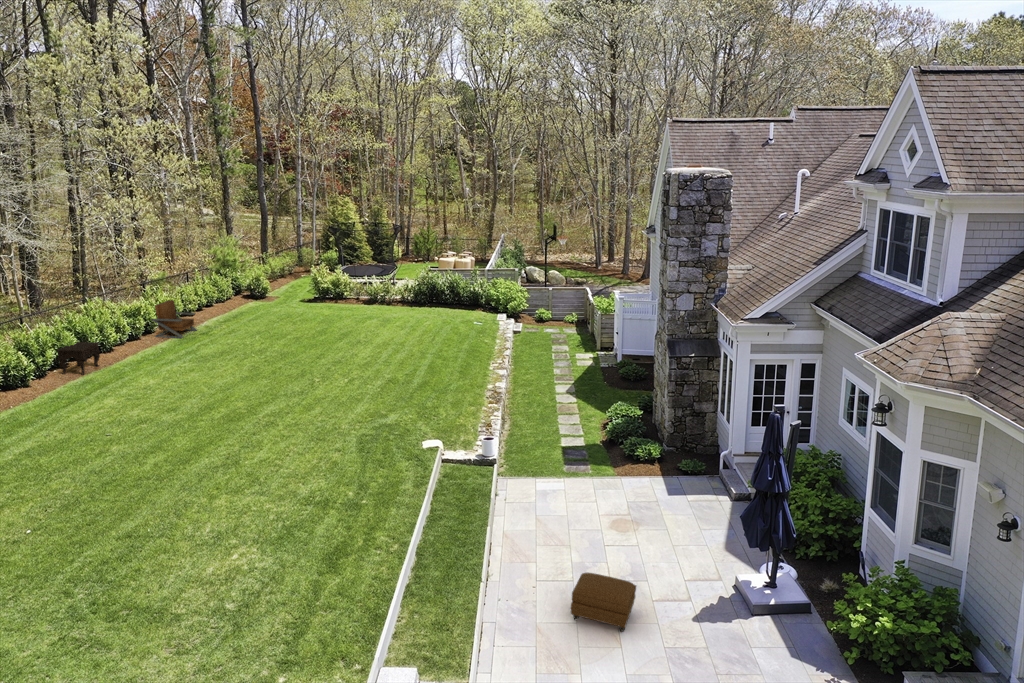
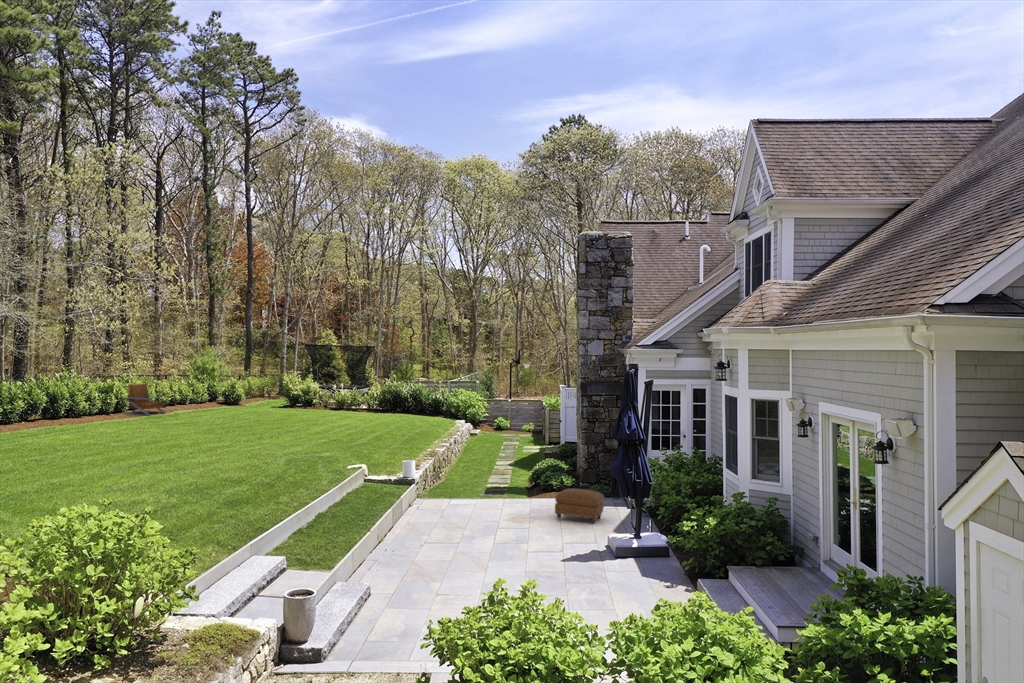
side table: present [56,342,100,375] -> none [22,401,66,427]
ottoman: present [571,573,636,632] -> present [555,488,604,524]

